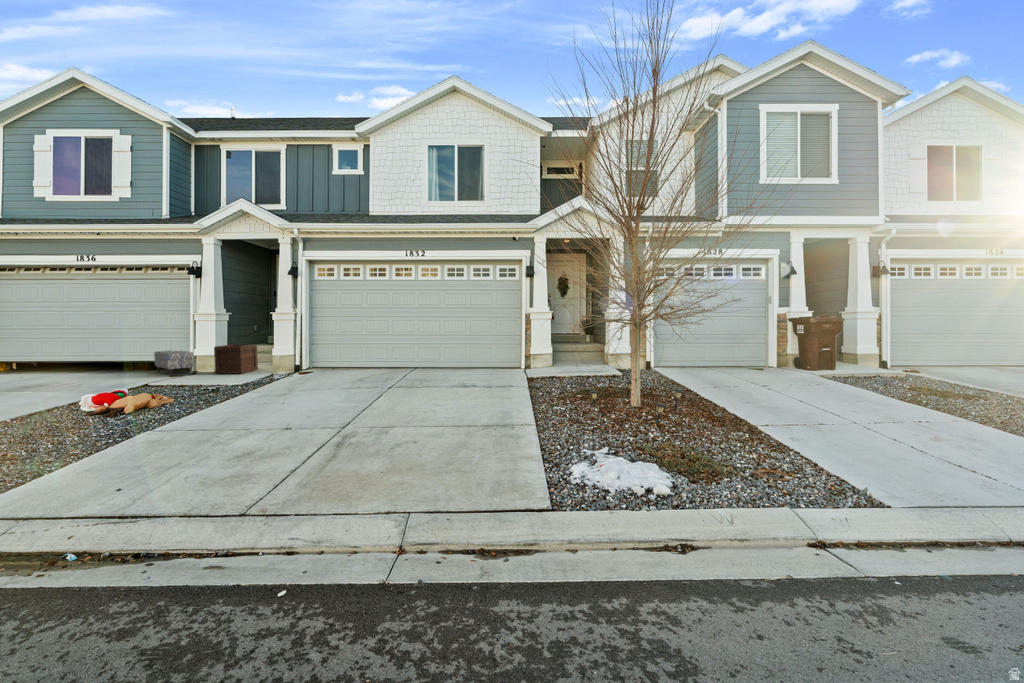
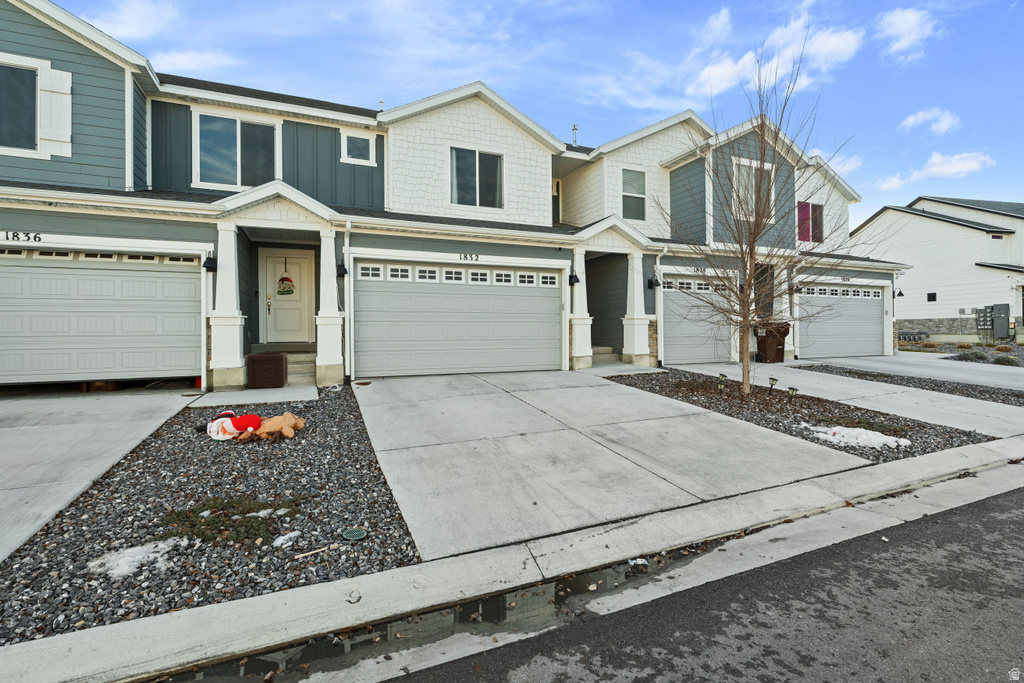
bench: present [154,351,194,376] -> none [148,361,217,393]

